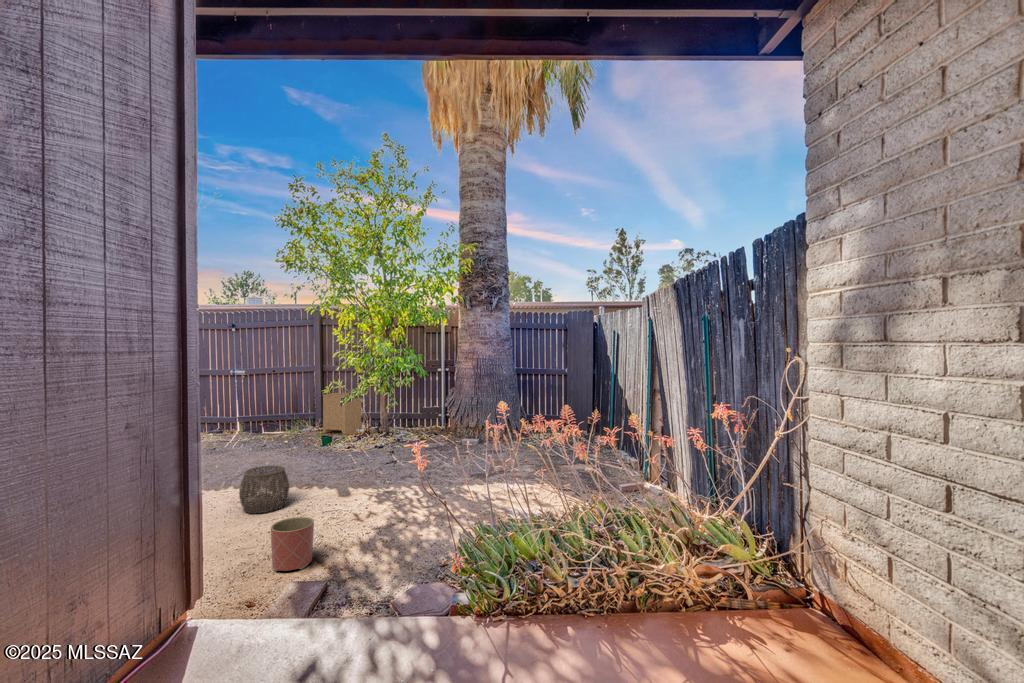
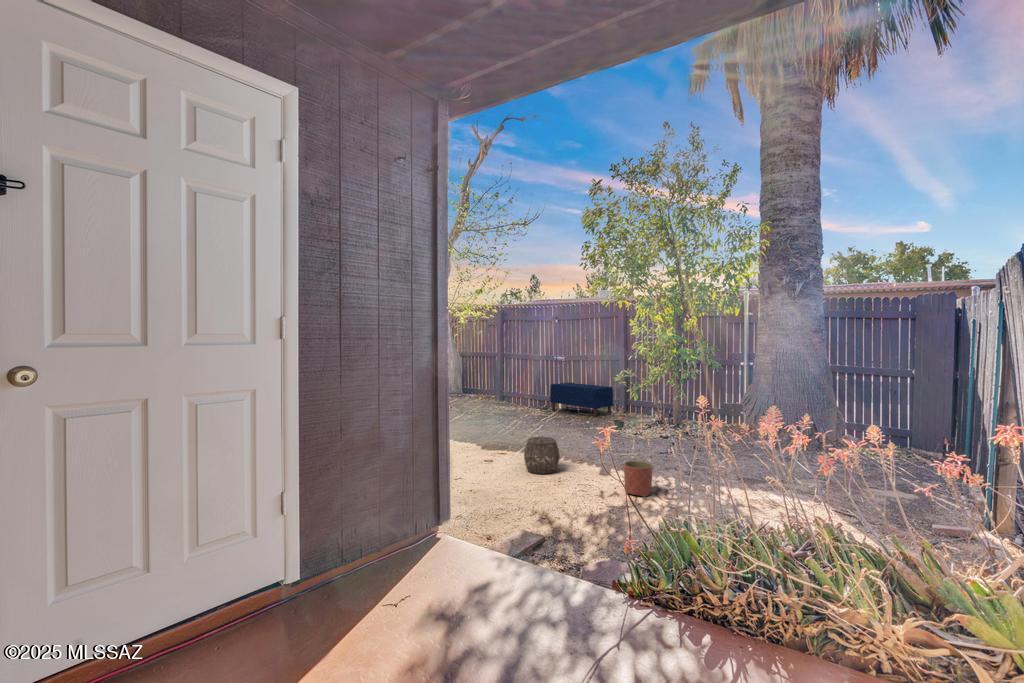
side table: present [323,393,361,435] -> none [622,382,658,422]
bench: none [226,400,310,437] -> present [550,383,613,418]
planter: present [271,517,314,571] -> present [624,461,653,497]

